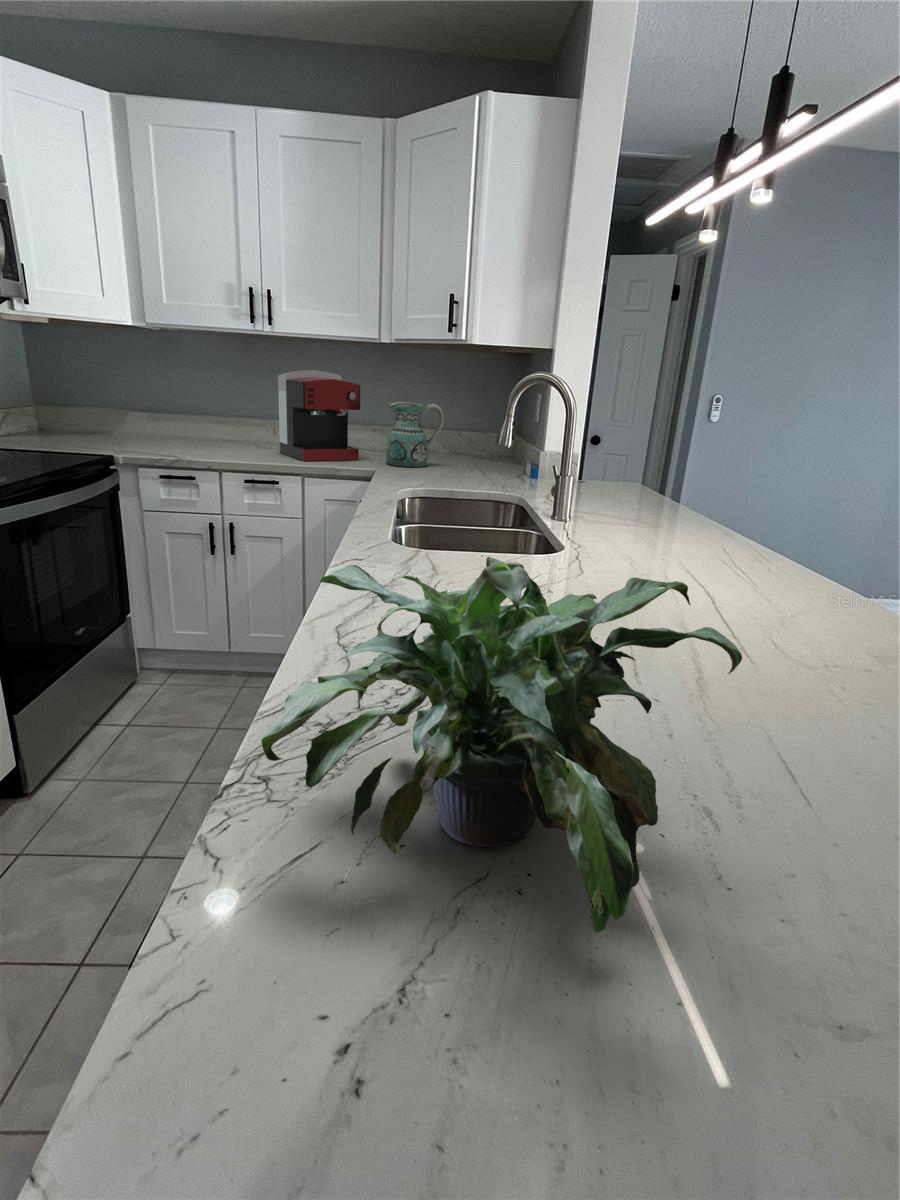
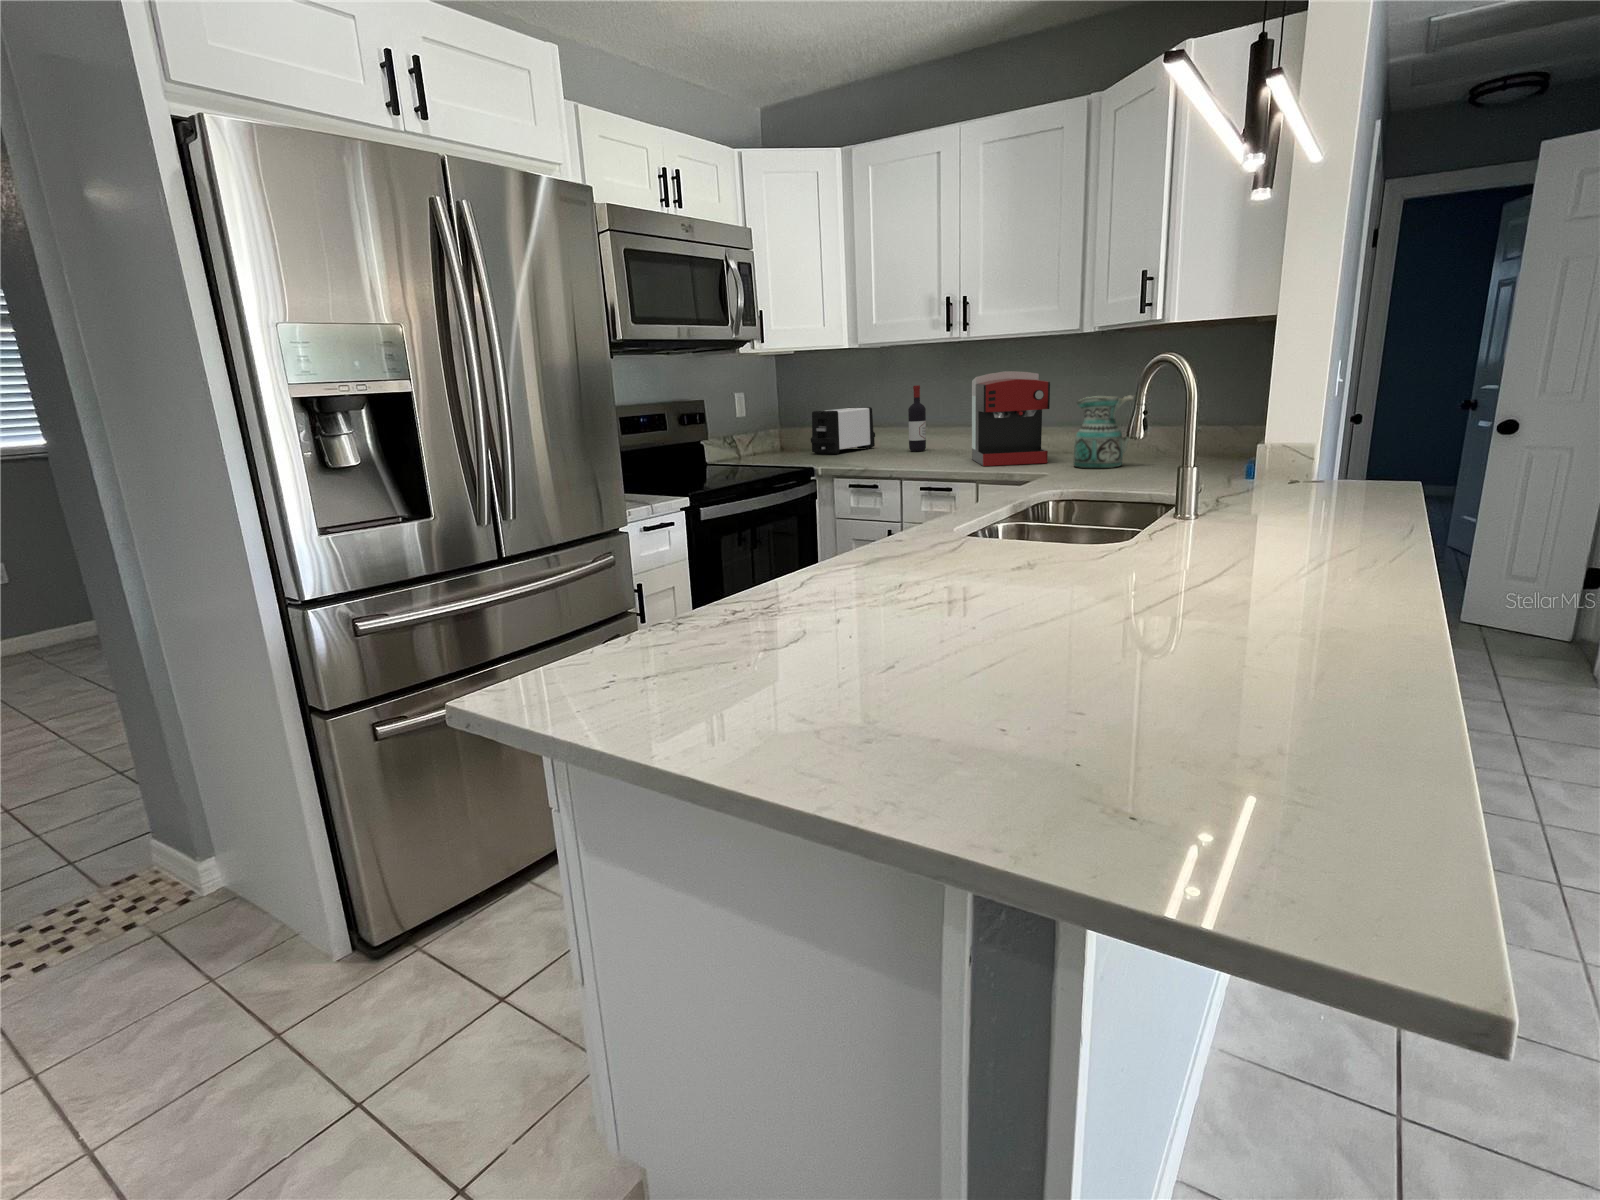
wine bottle: none [196,374,217,441] -> present [908,385,926,451]
toaster: none [83,390,154,440] -> present [811,407,875,454]
potted plant: present [261,557,742,933] -> none [616,490,861,689]

